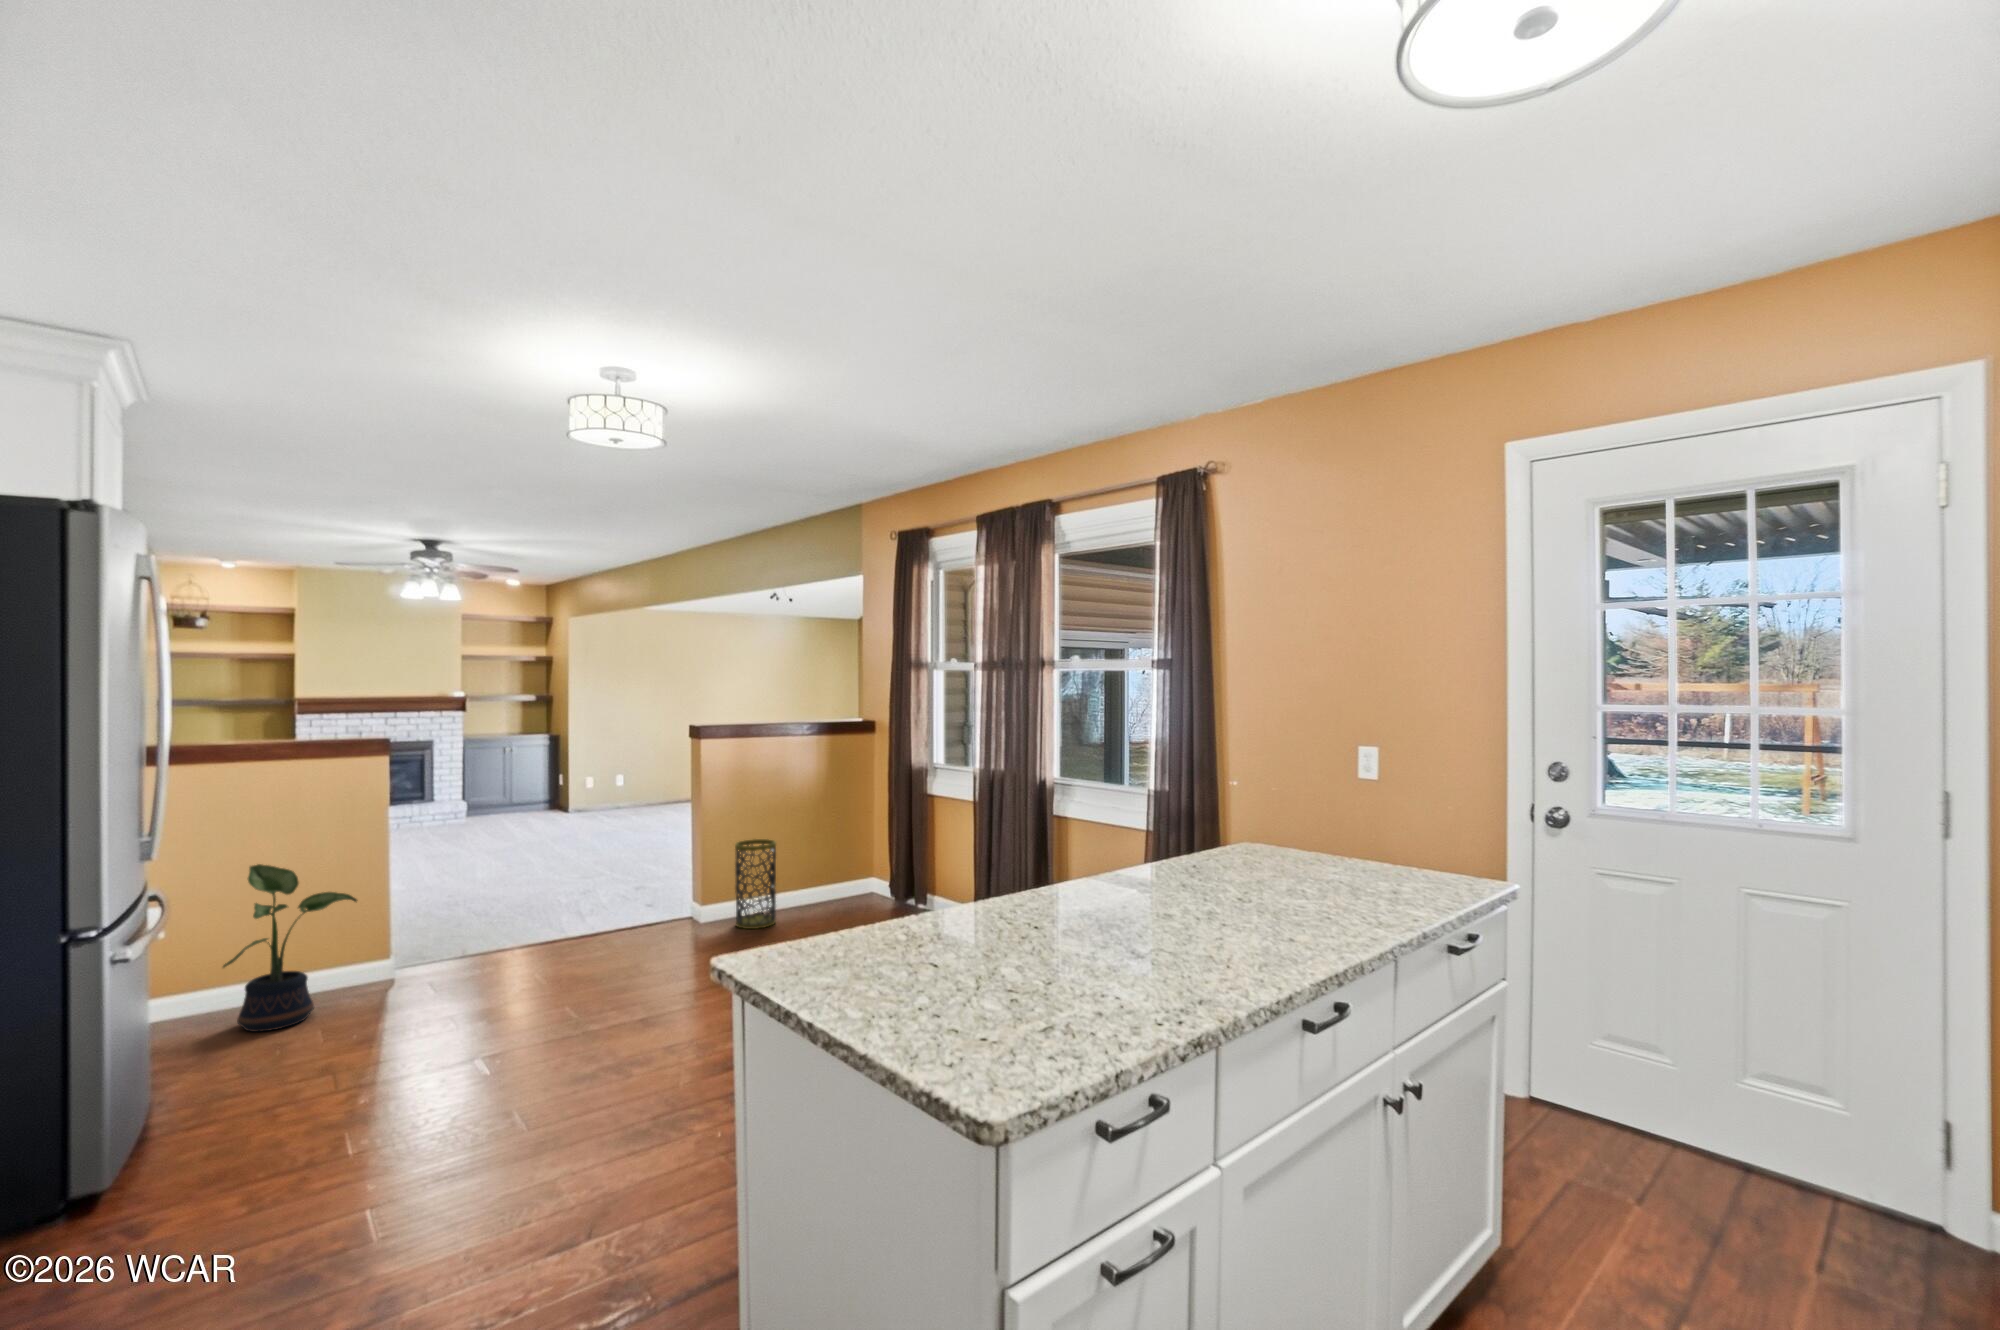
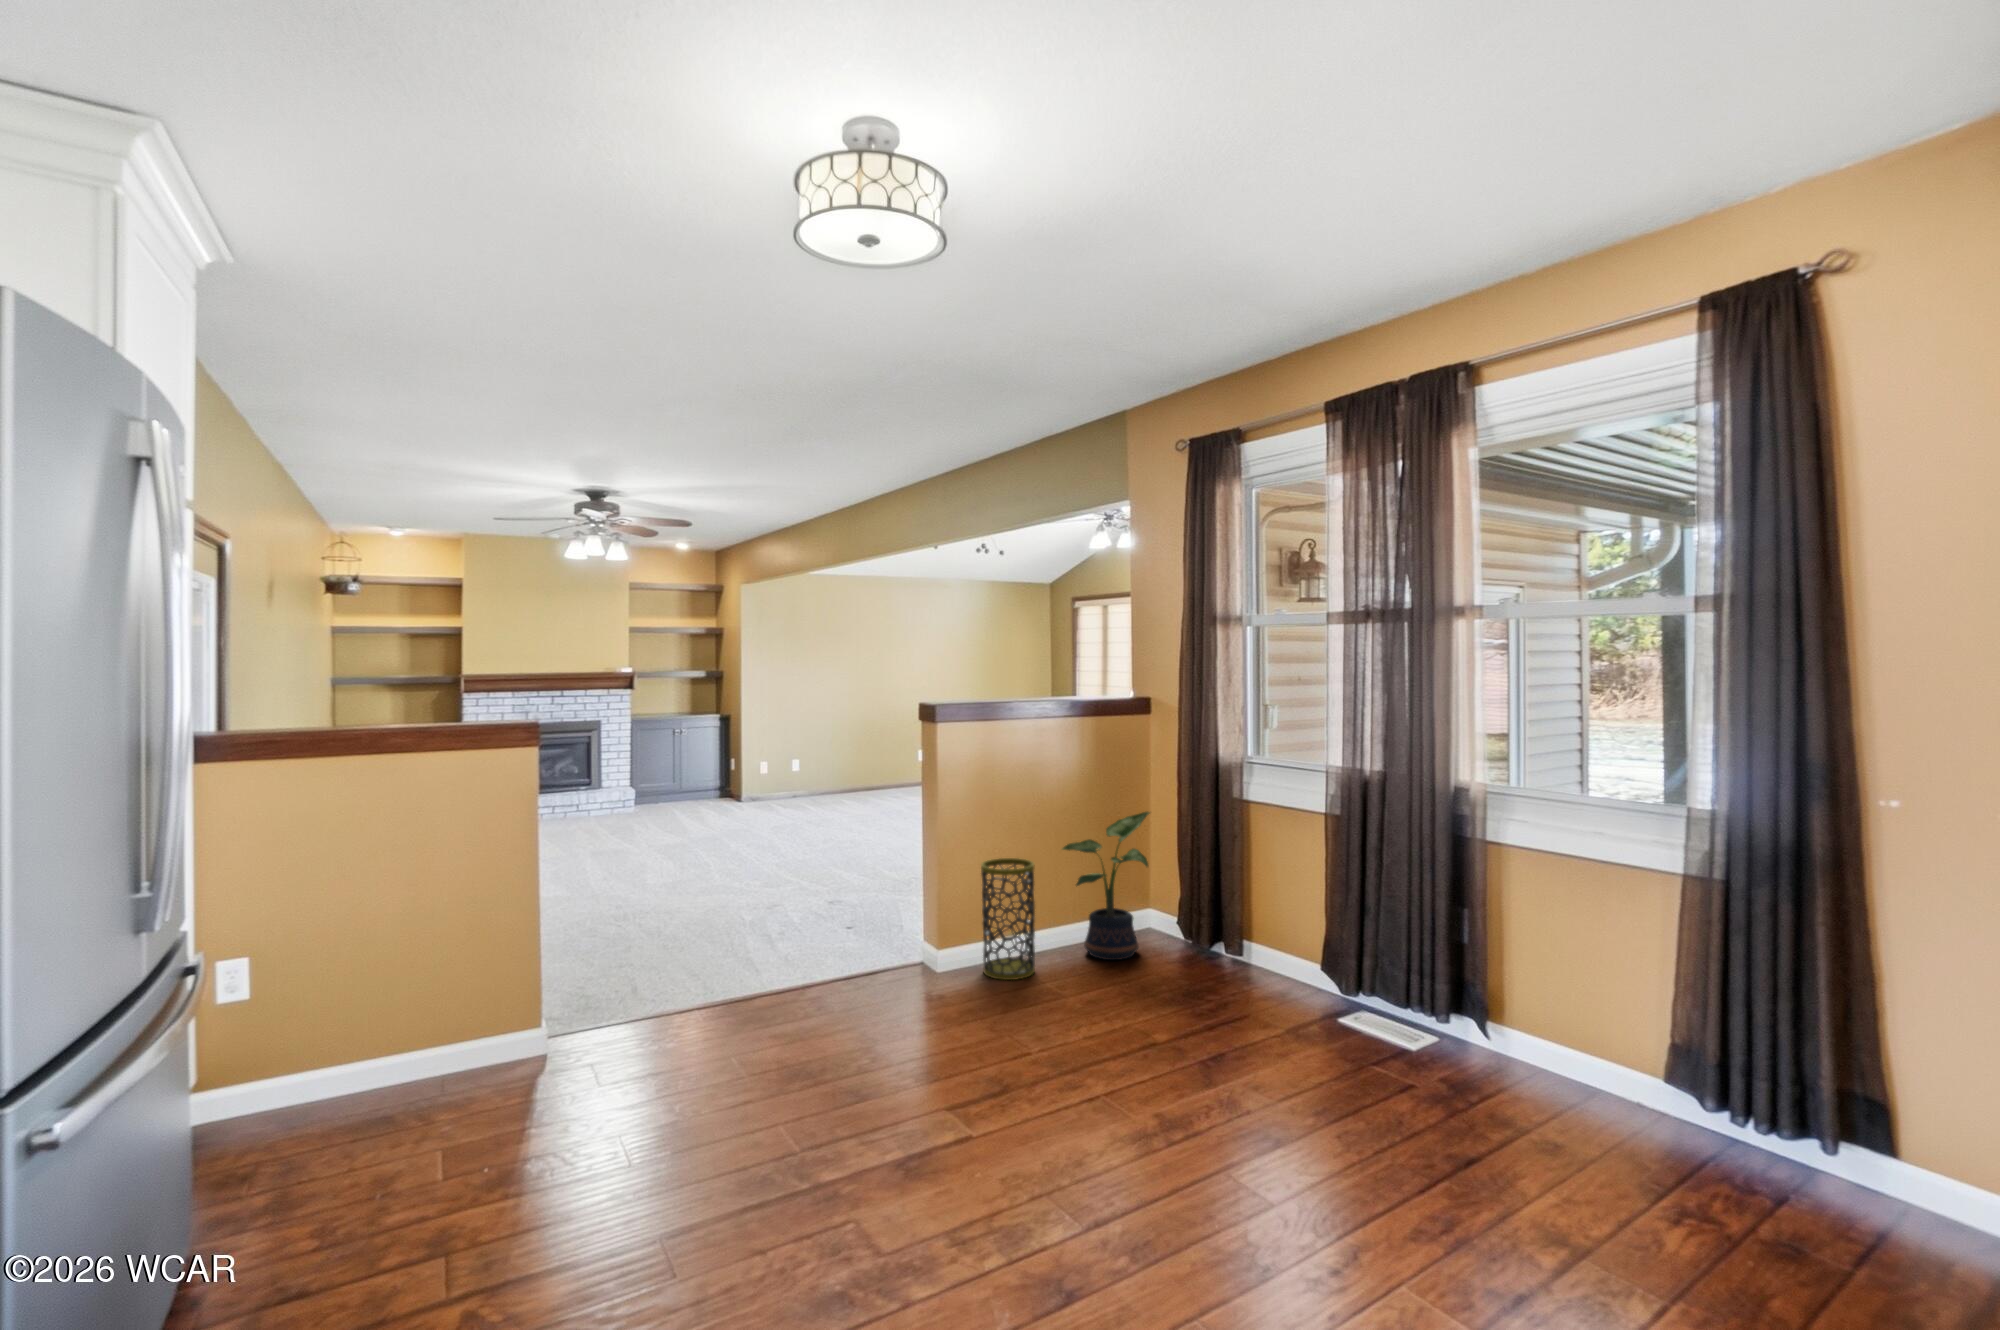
potted plant: present [223,864,357,1032] -> present [1063,812,1150,960]

